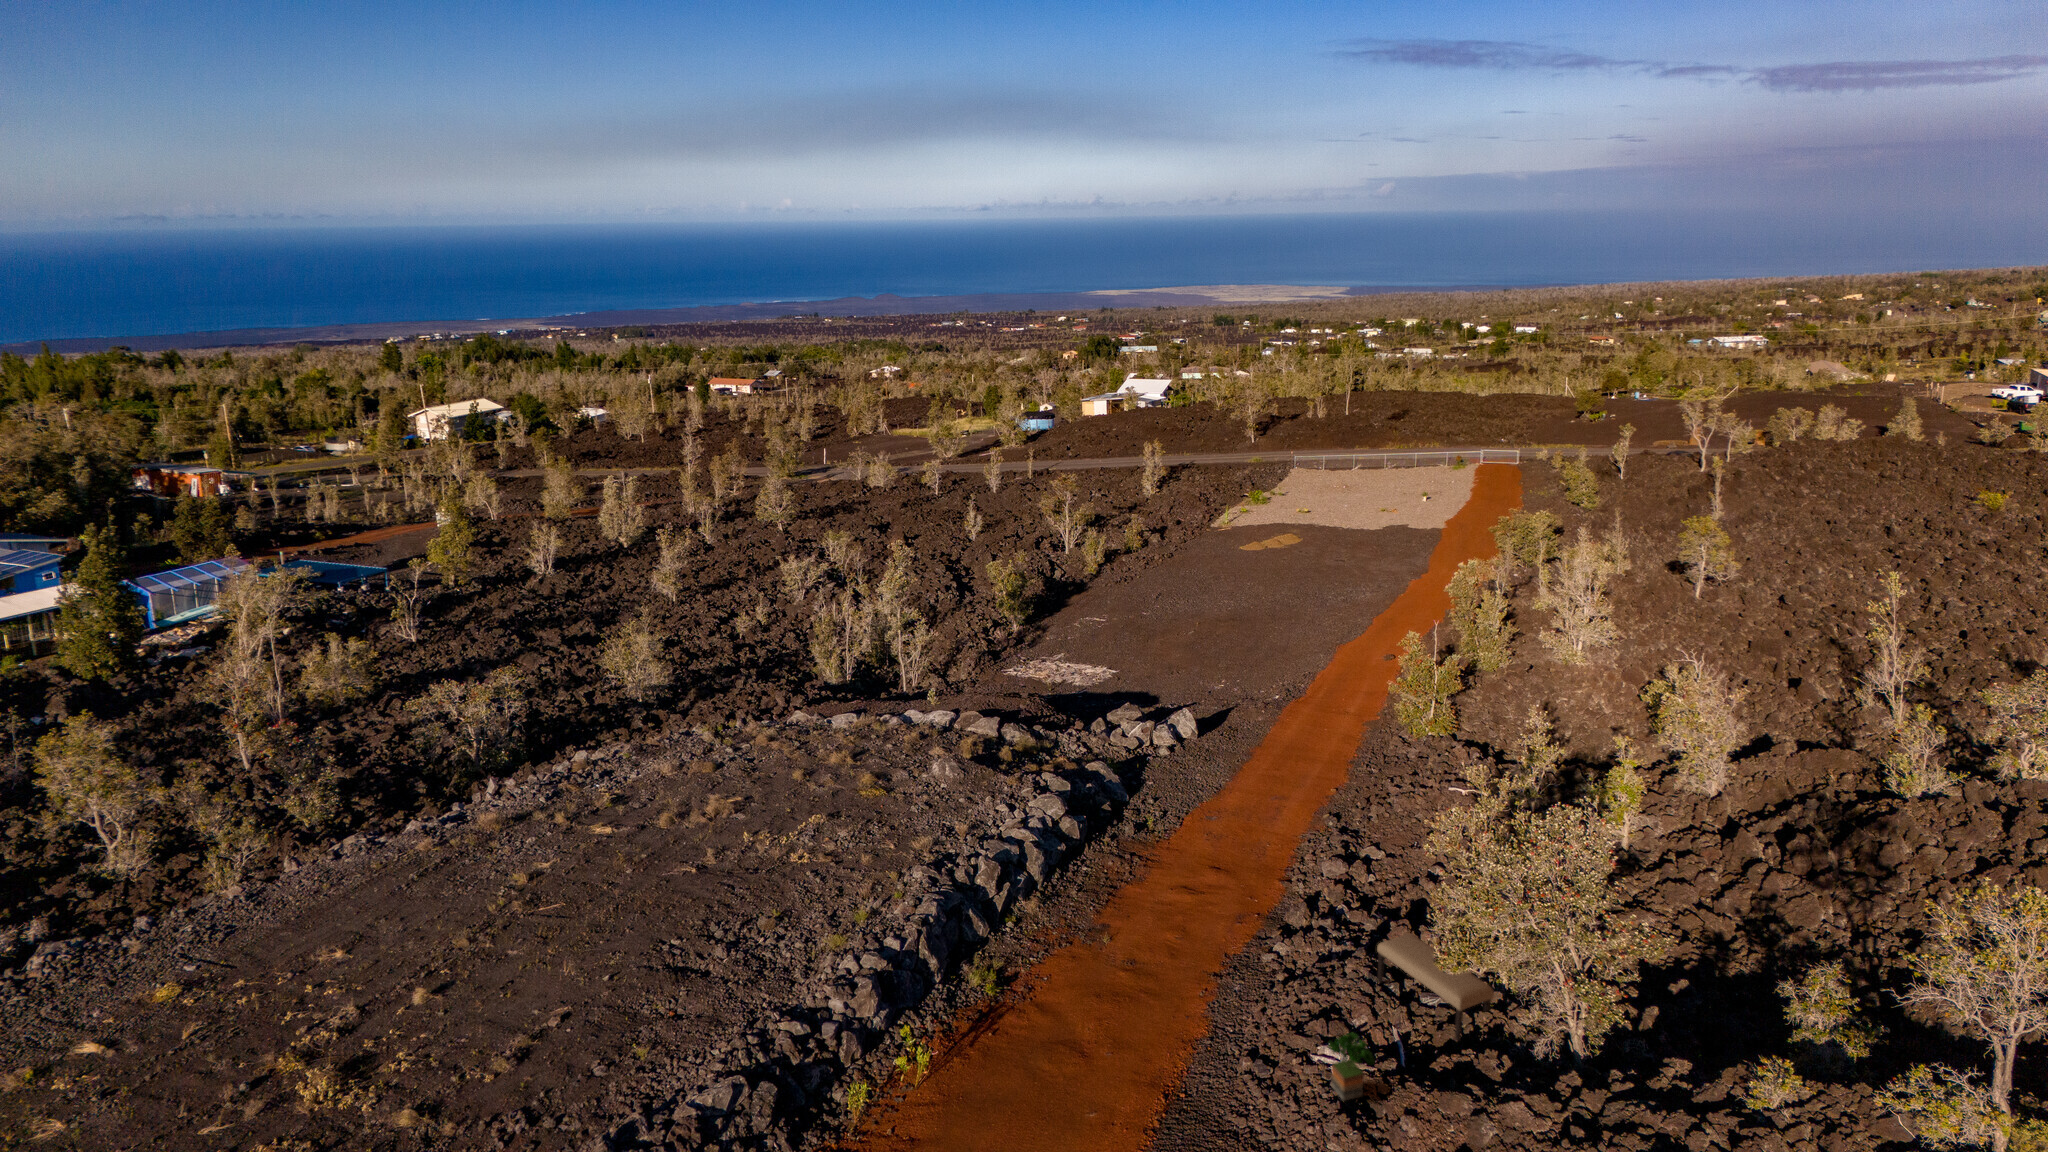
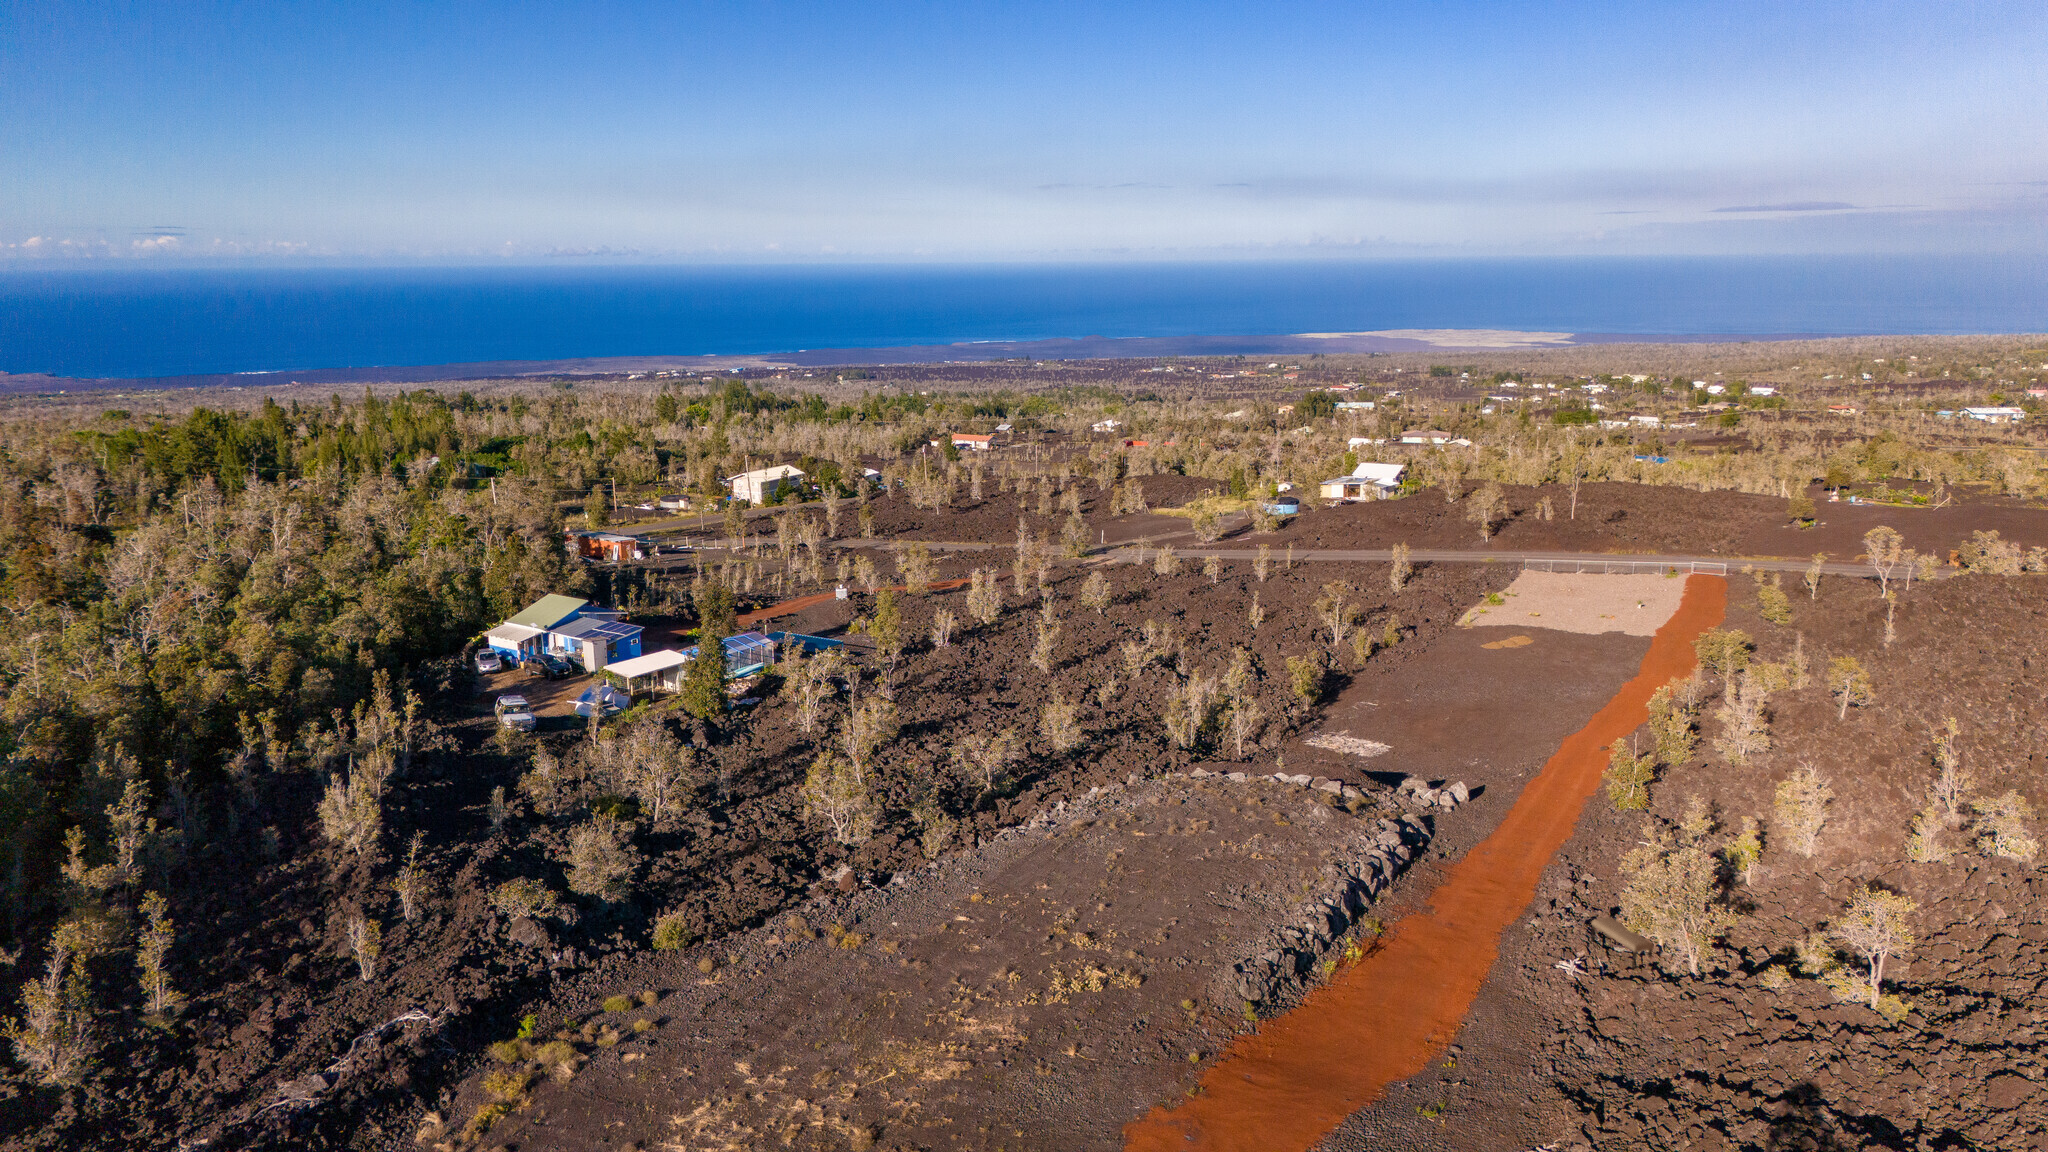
potted tree: present [1329,1033,1375,1101] -> none [1564,955,1589,987]

